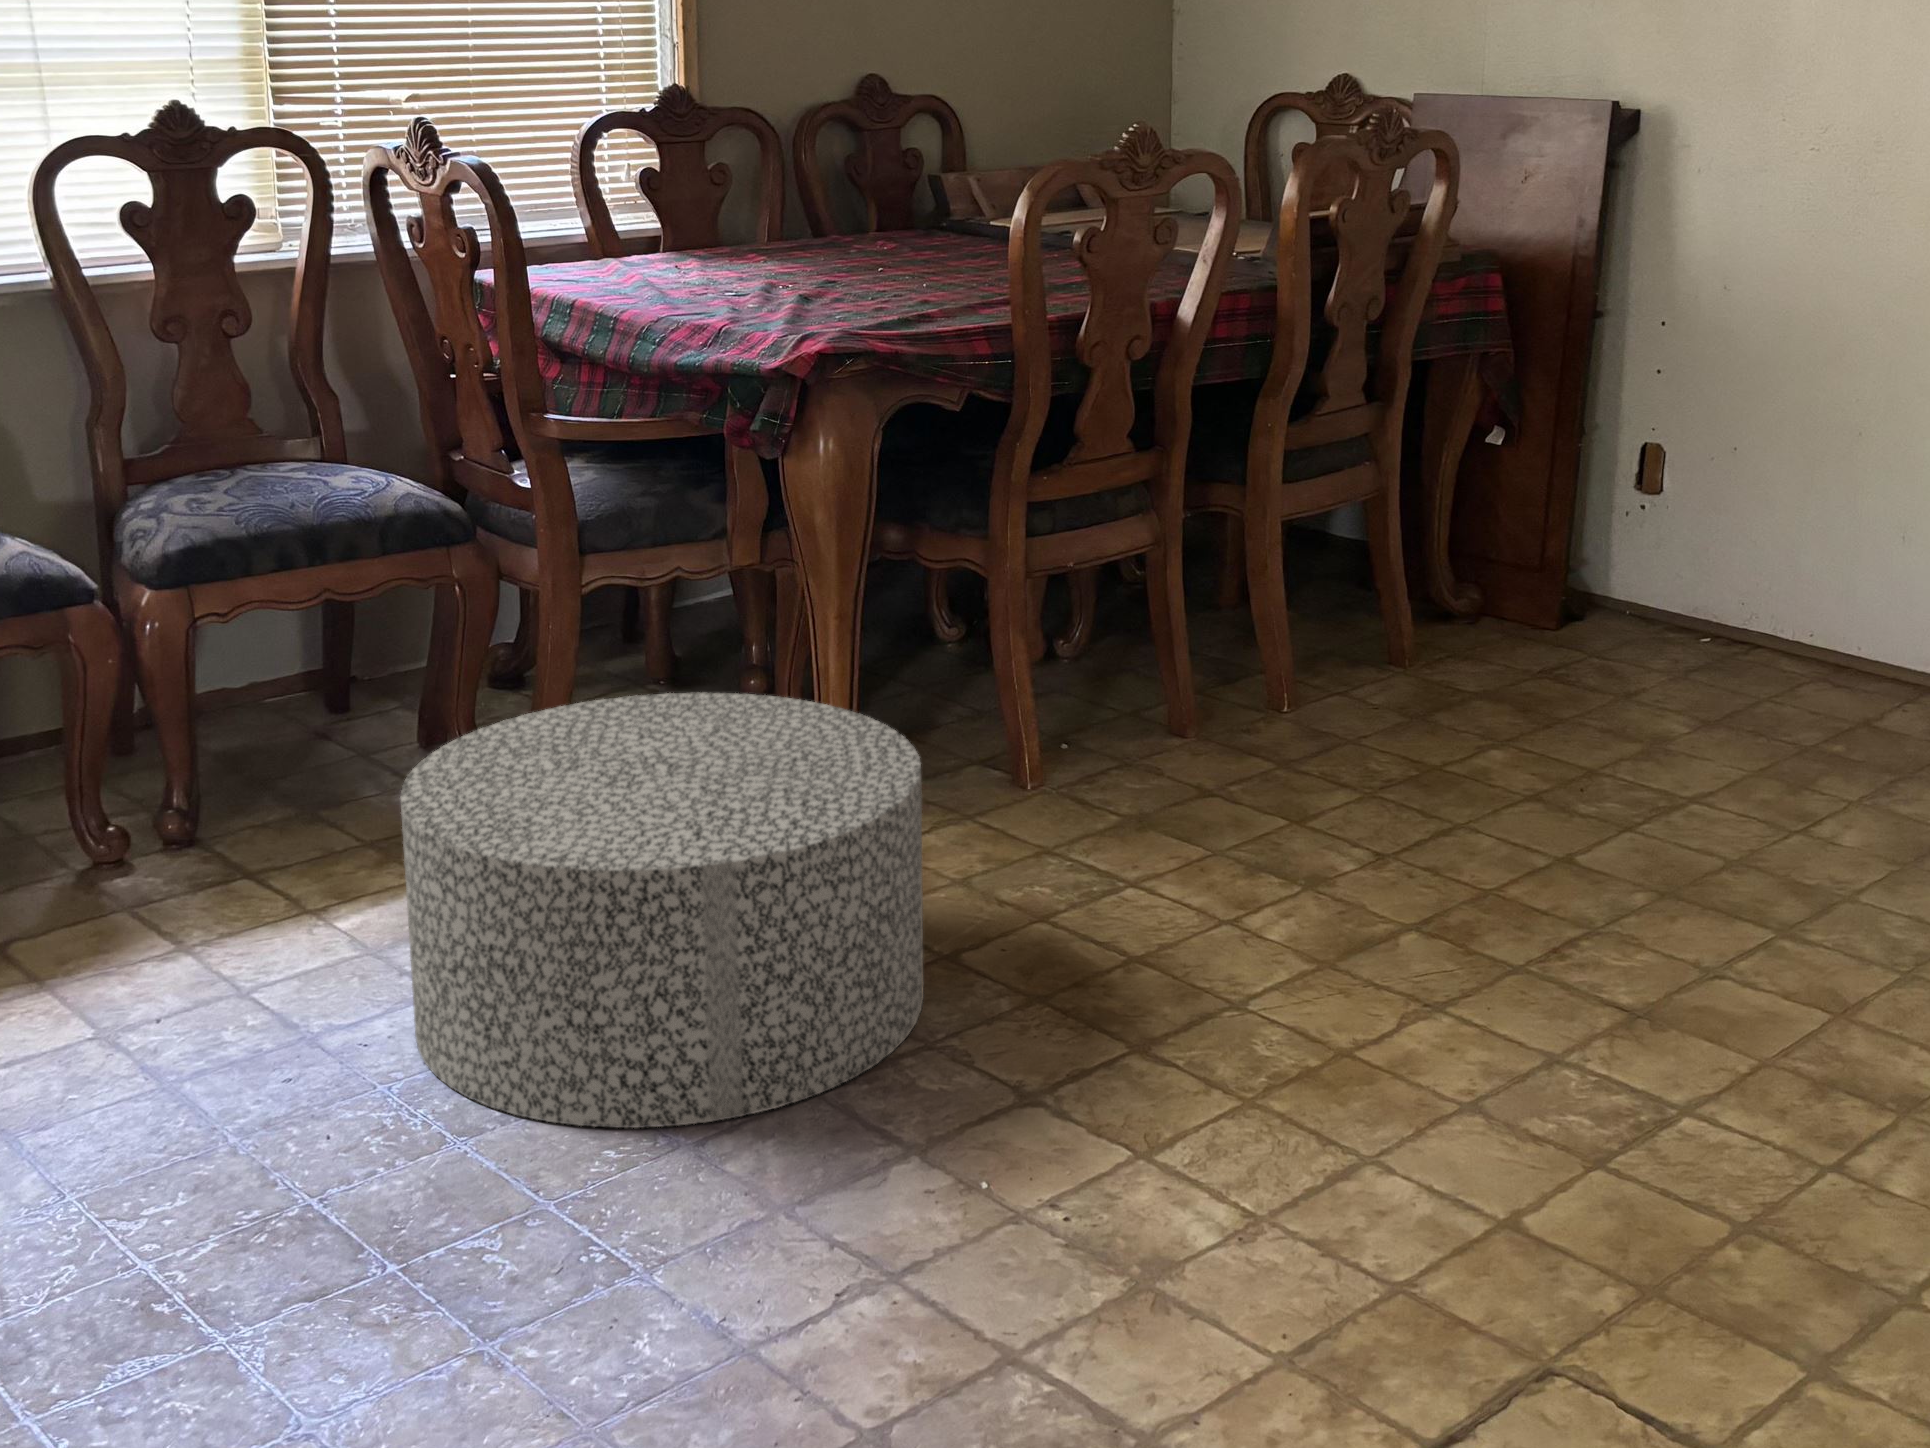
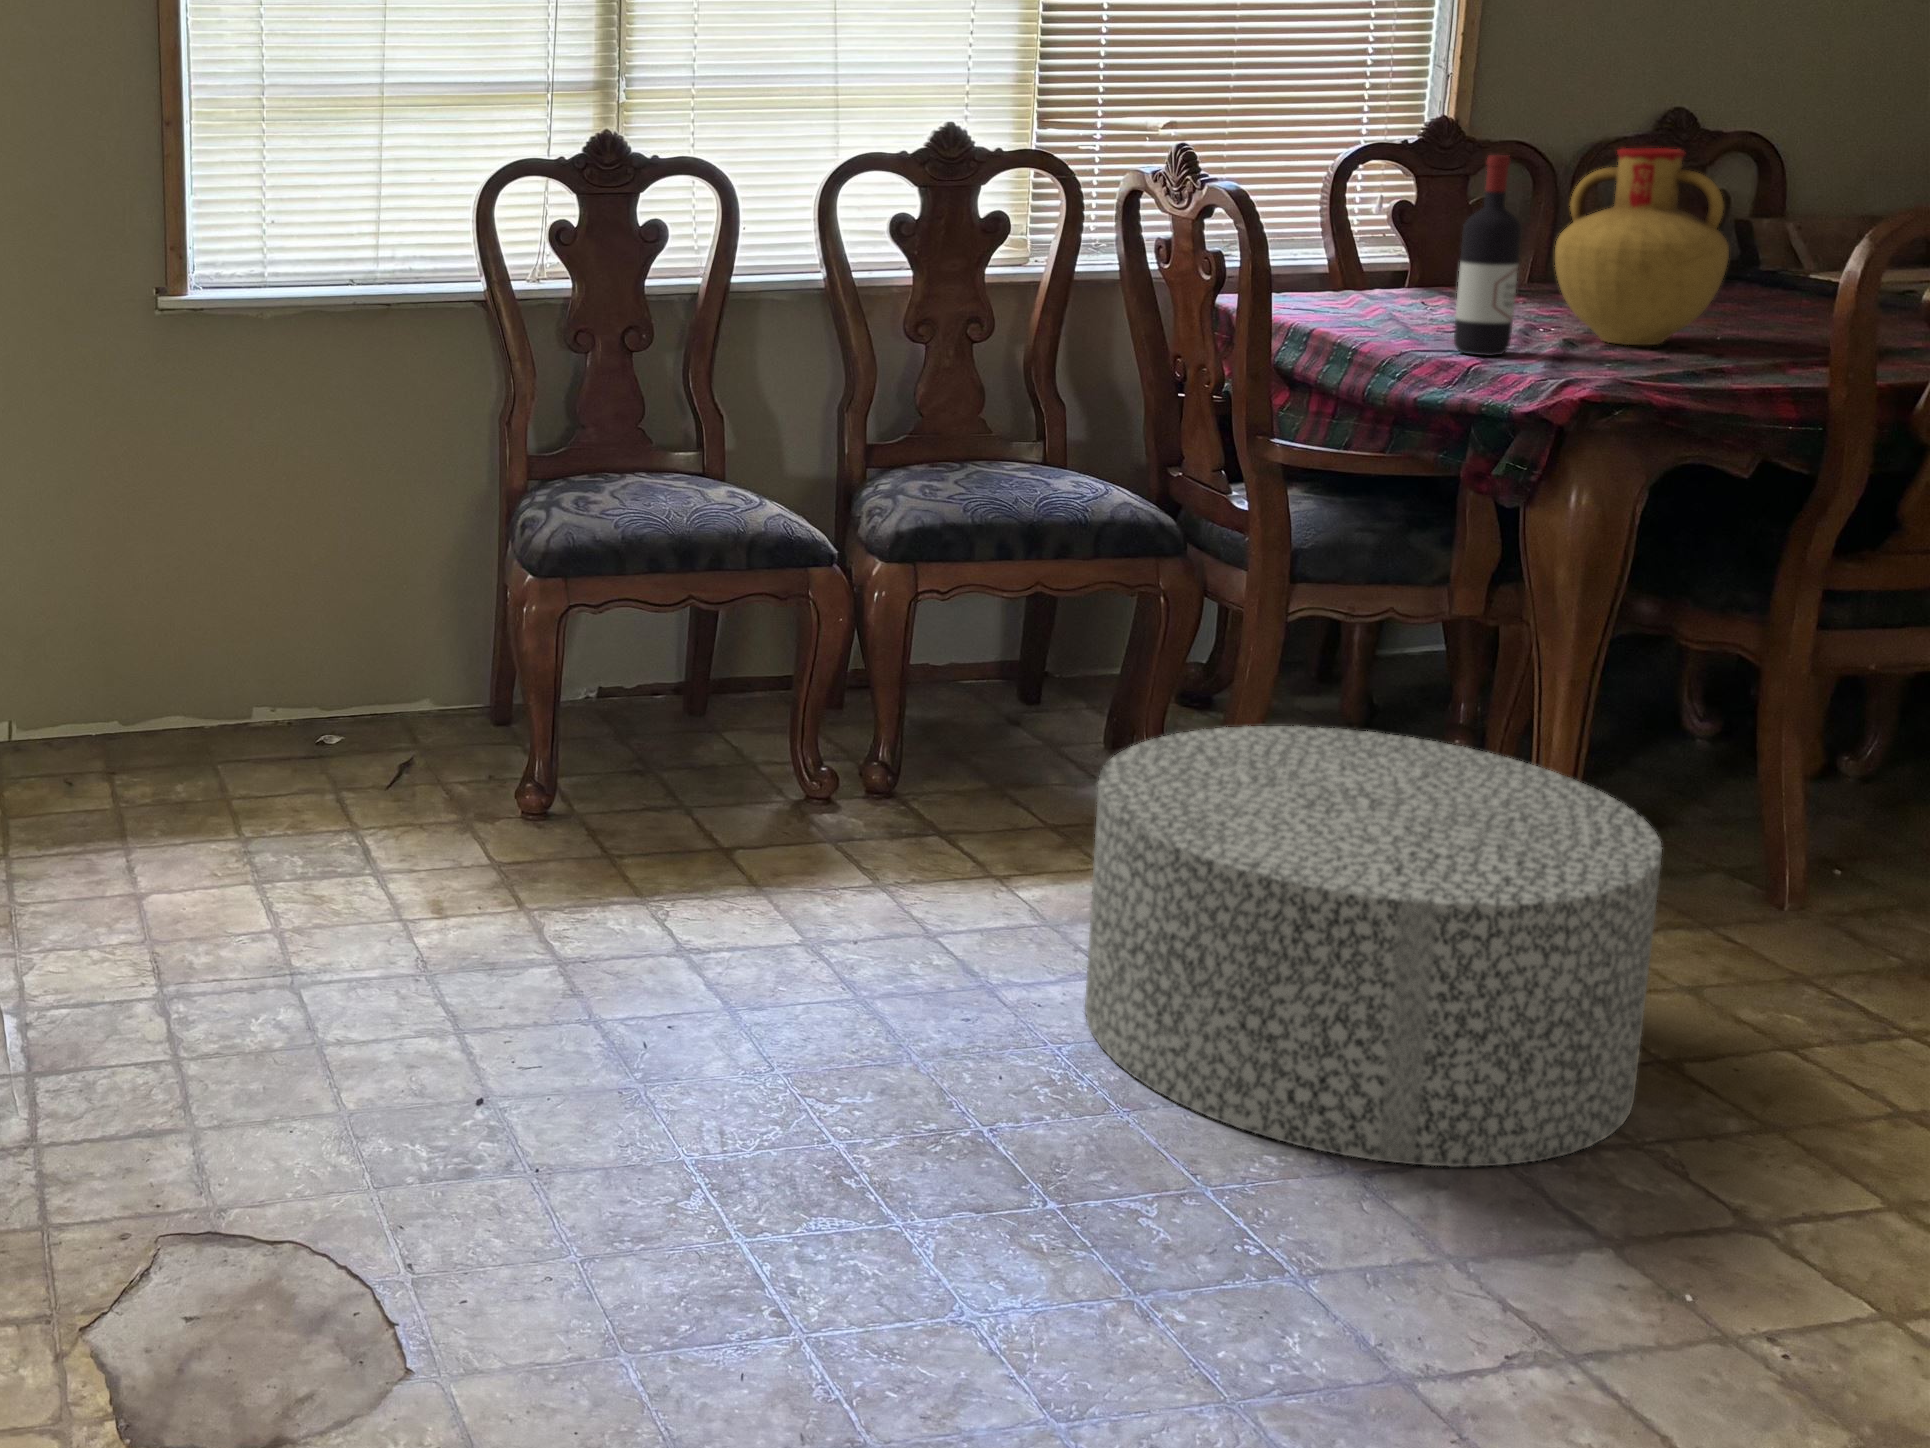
vase: none [780,113,921,295] -> present [1555,148,1729,345]
wine bottle: none [696,123,750,315] -> present [1454,155,1522,356]

